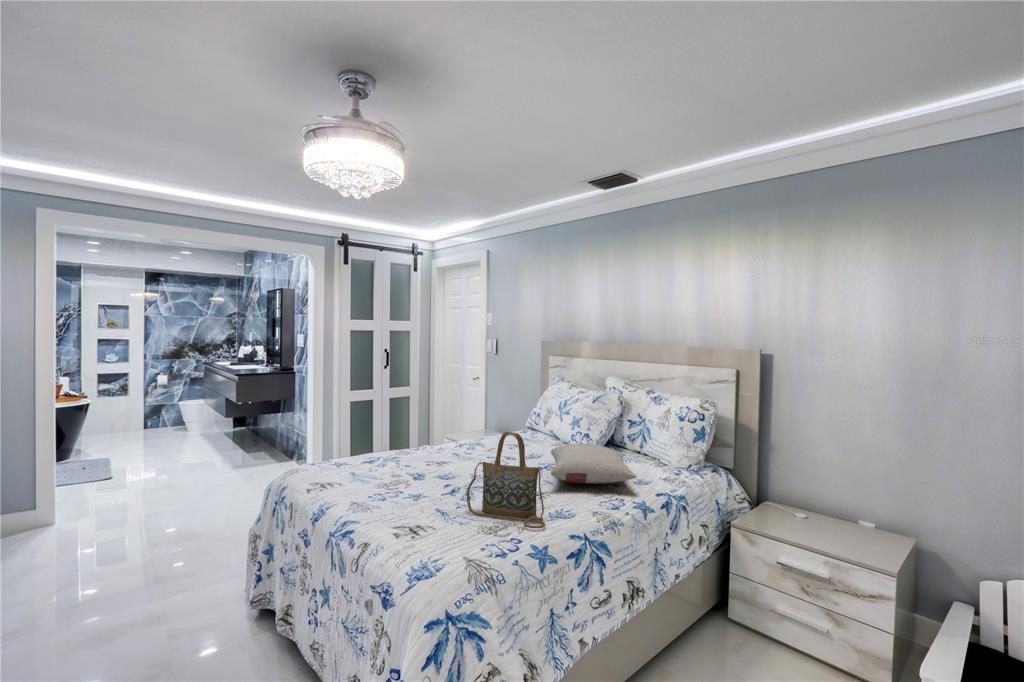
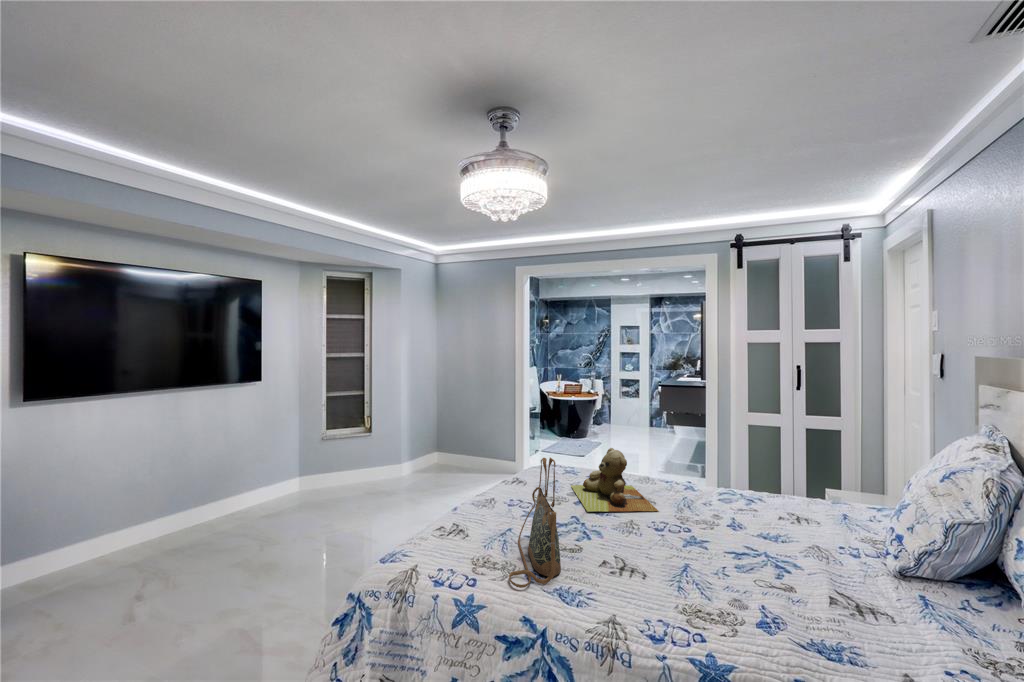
teddy bear: none [387,428,473,482] -> present [571,448,658,512]
pillow: present [551,444,637,483] -> none [648,523,875,620]

